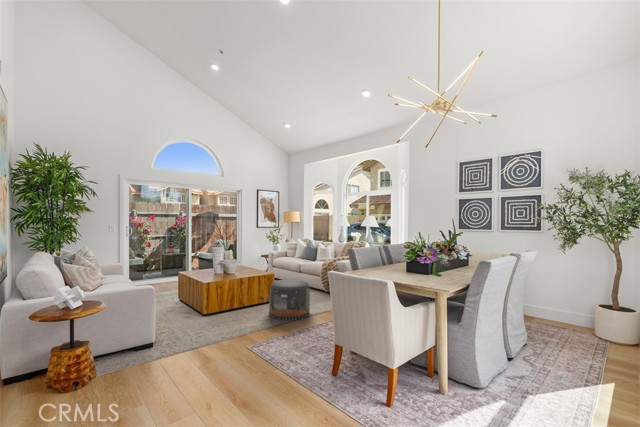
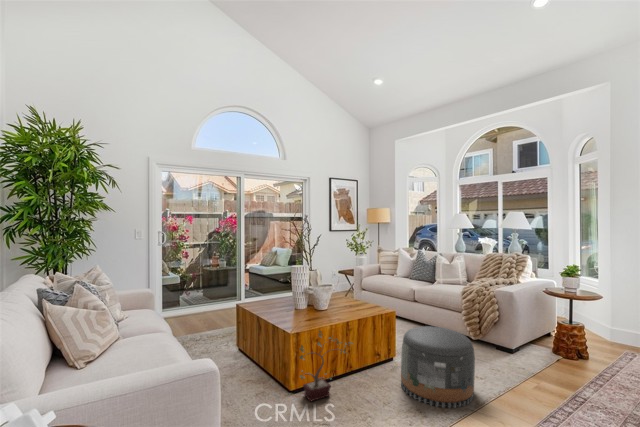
potted plant: none [203,279,239,320] -> present [300,331,351,401]

